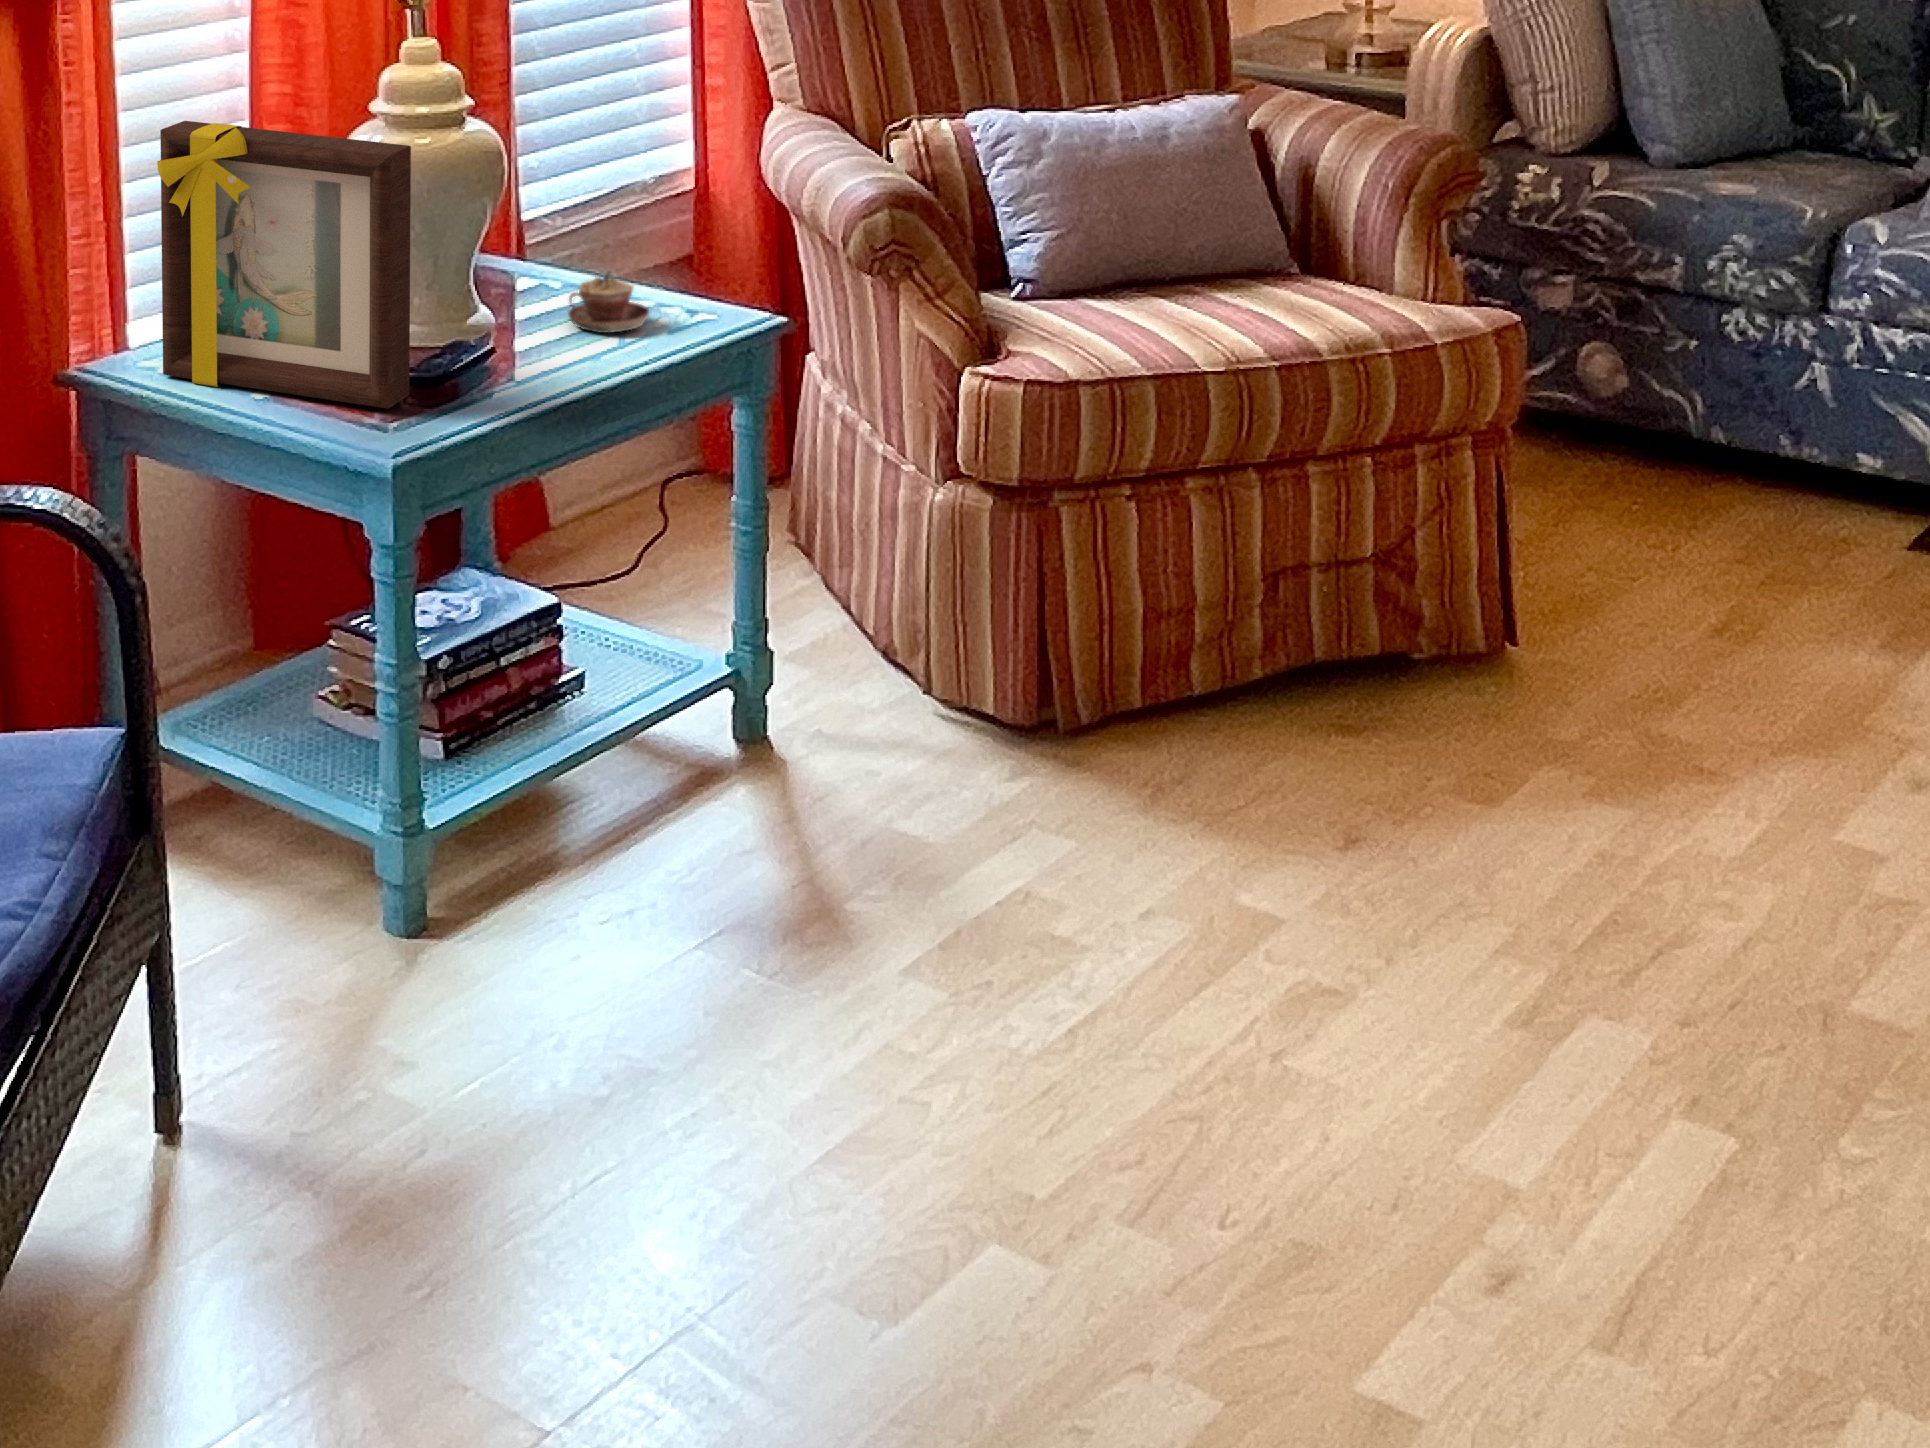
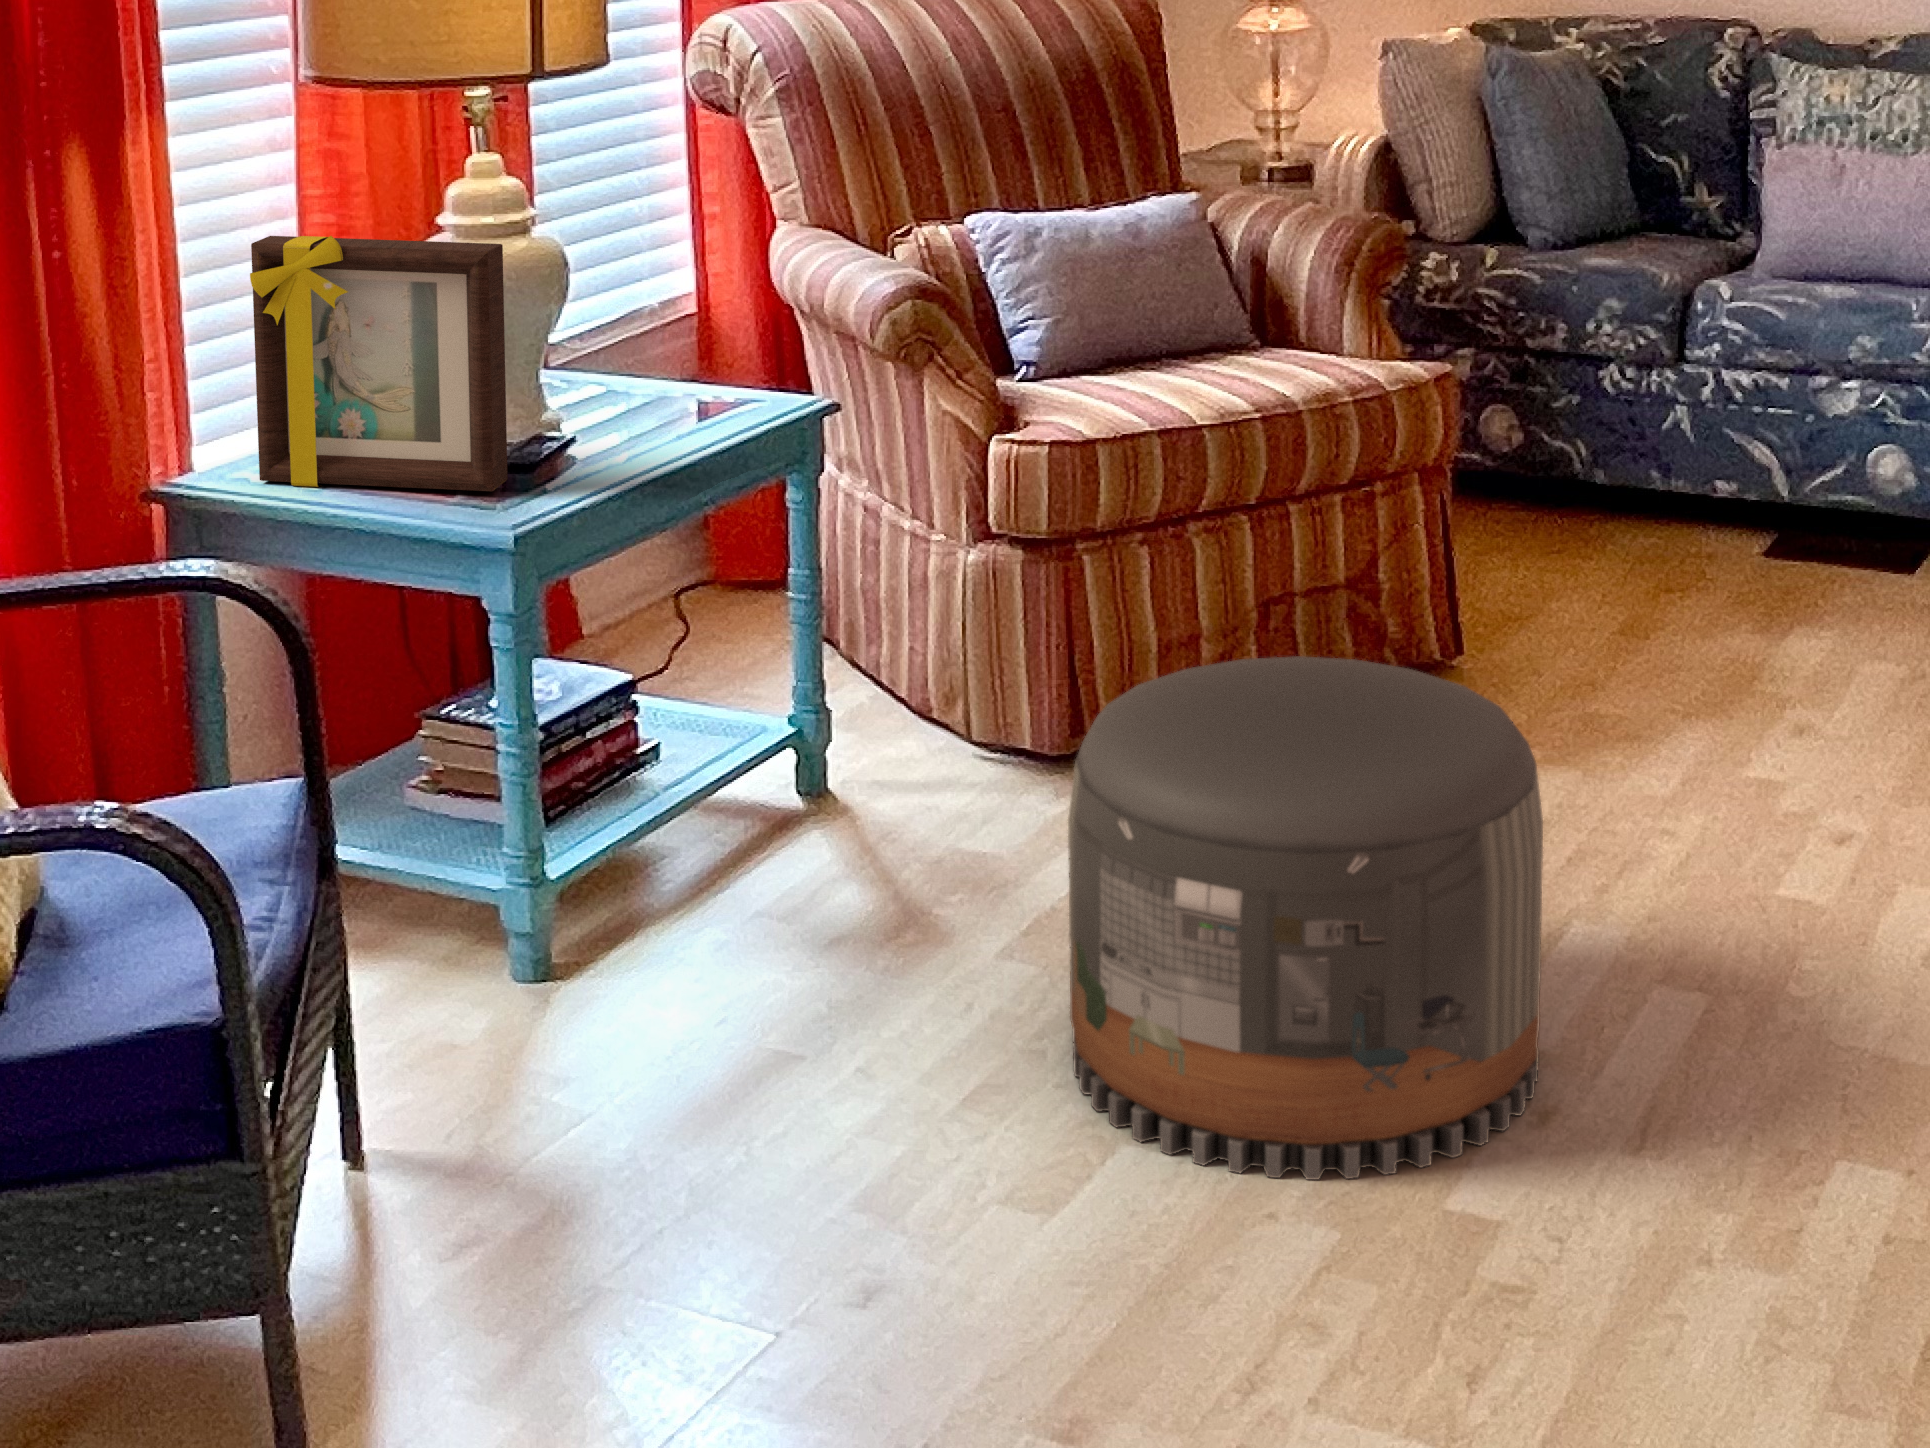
teacup: present [568,273,650,333] -> none [628,366,706,424]
pouf: none [956,680,1529,1343] -> present [1068,656,1543,1180]

